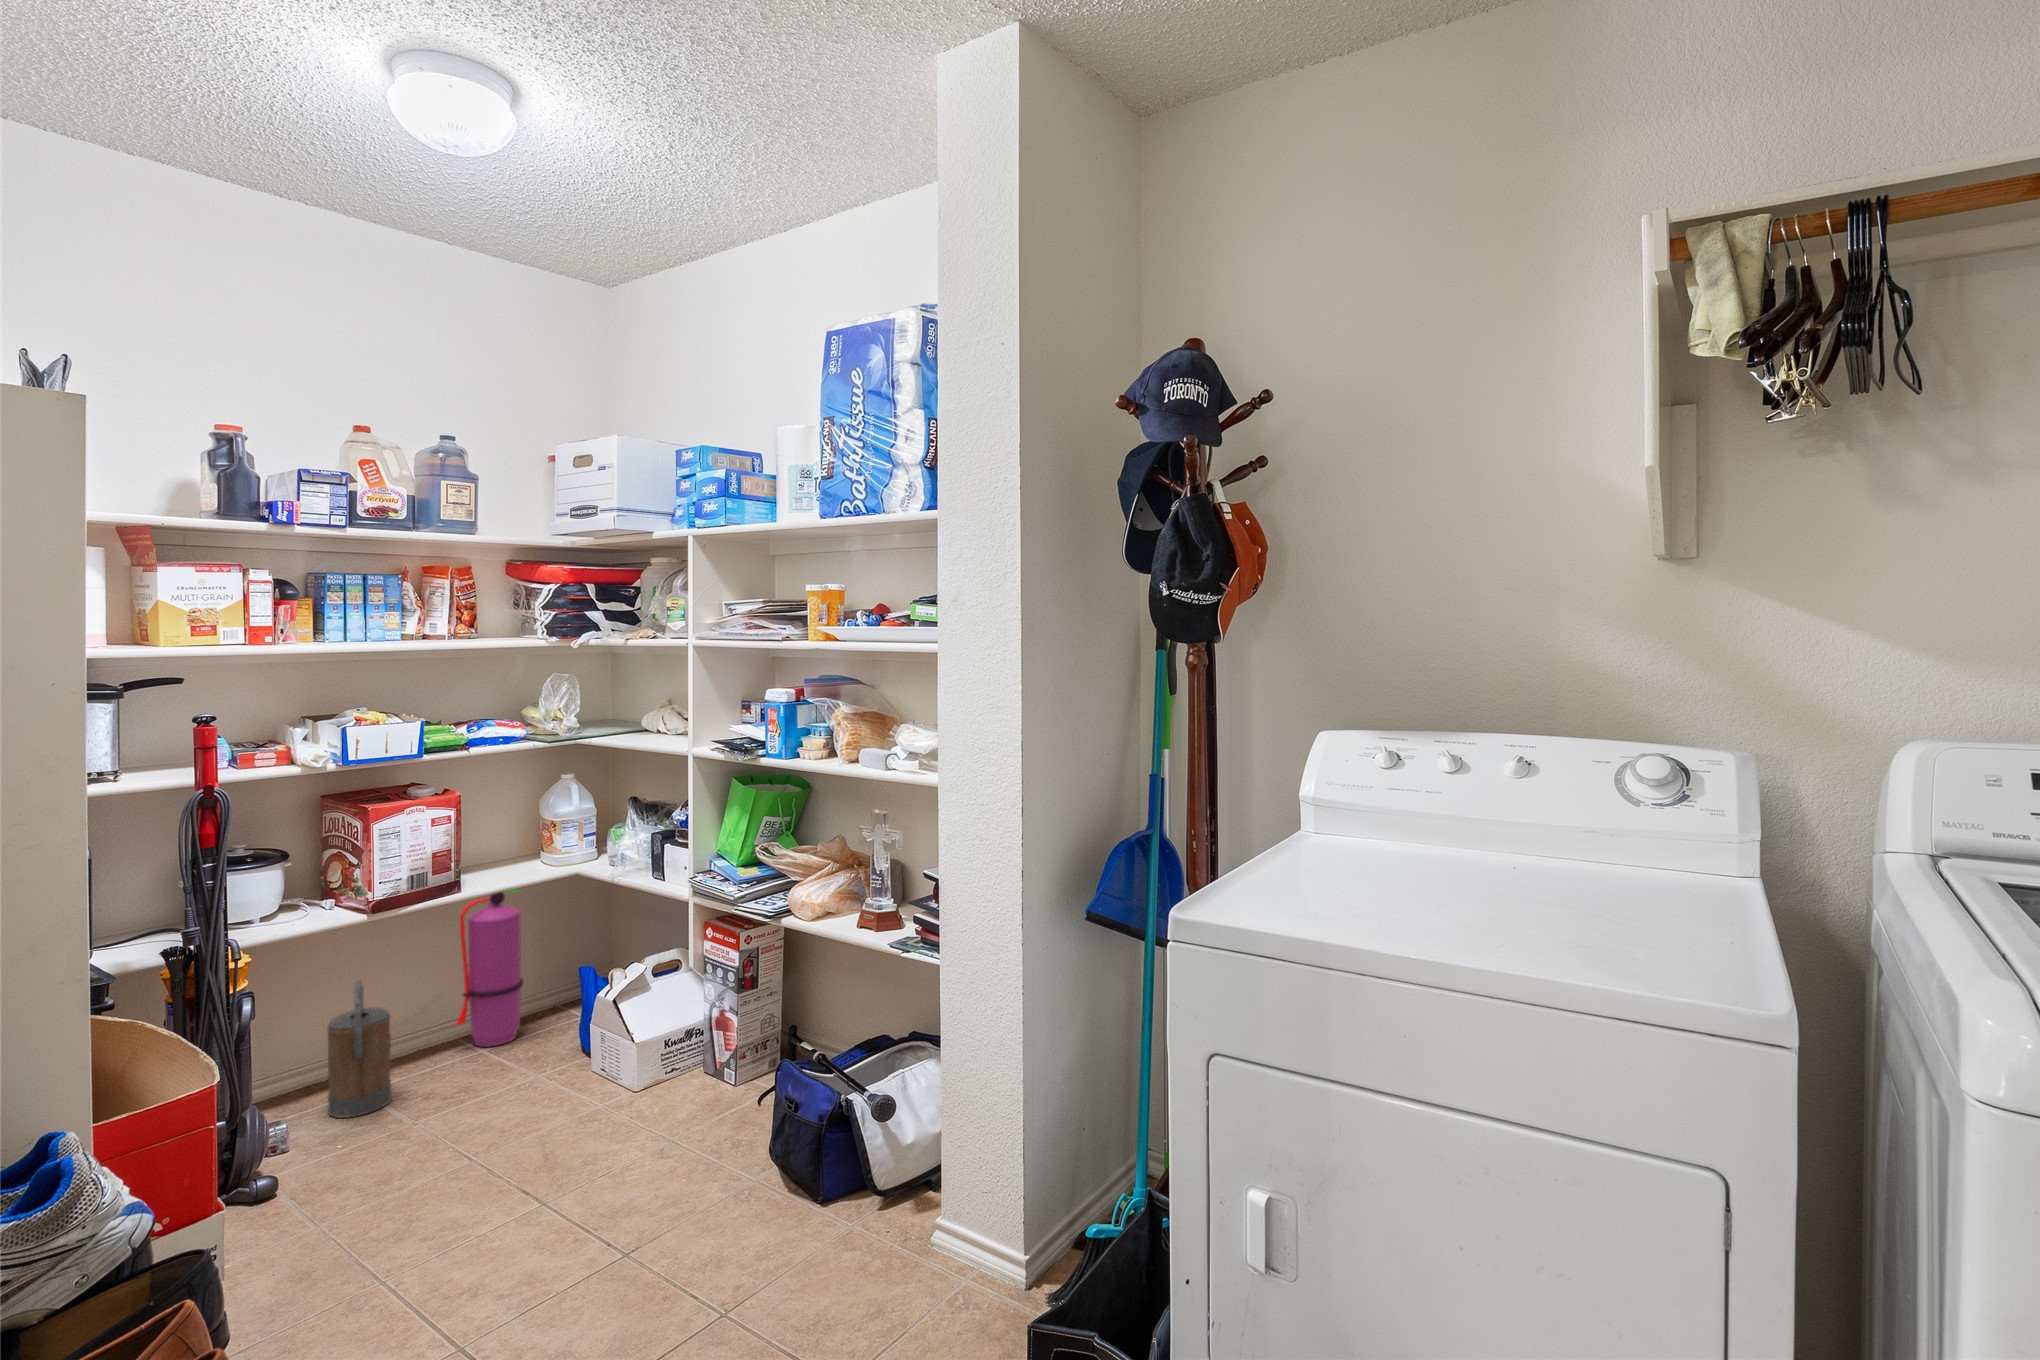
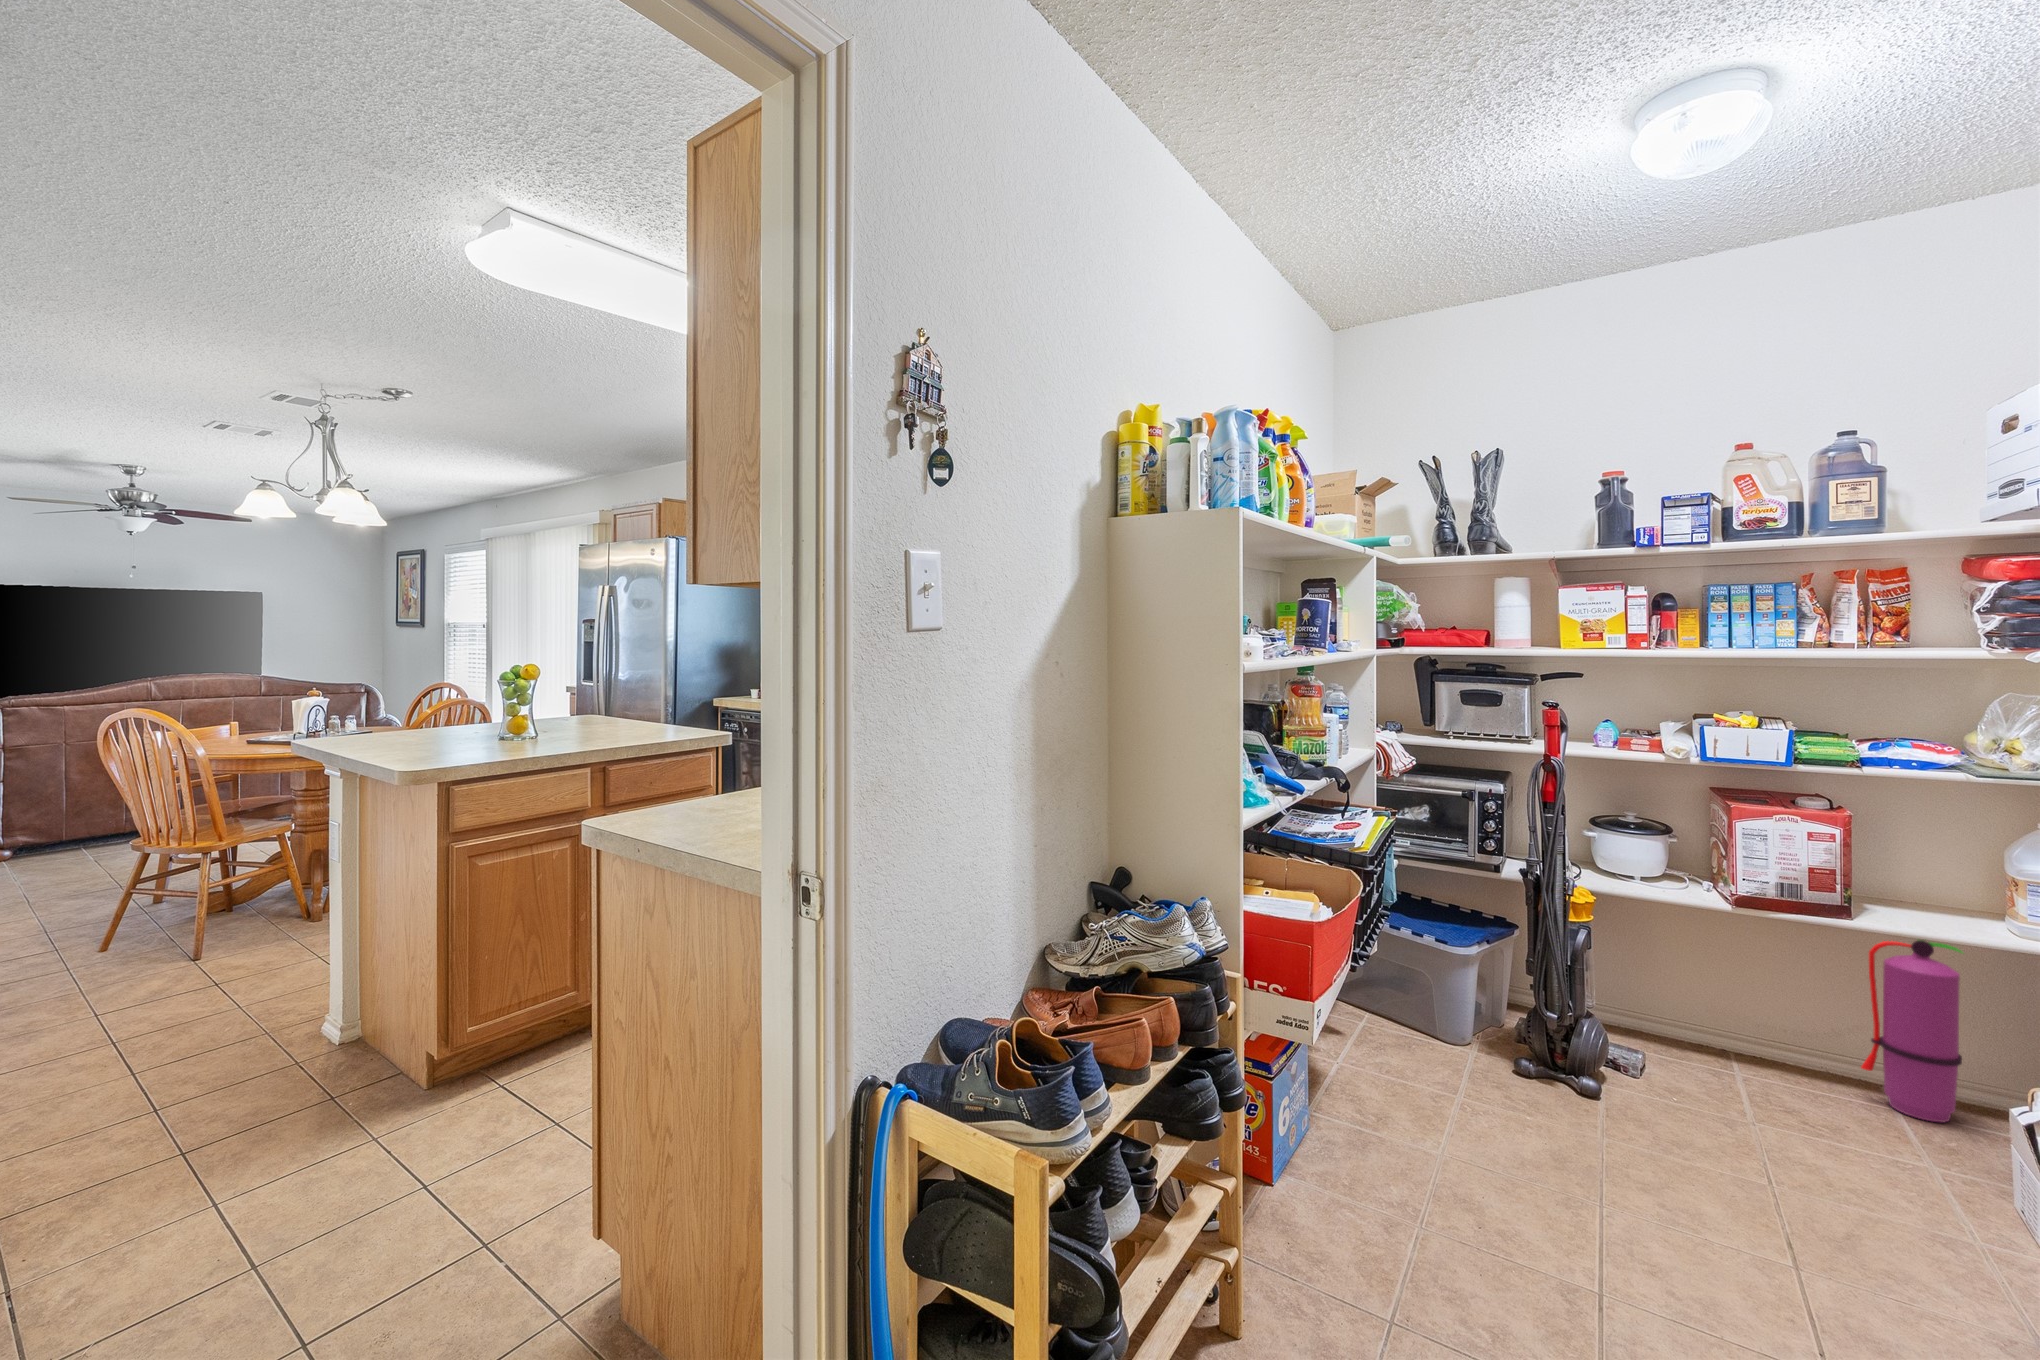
watering can: present [327,980,391,1118] -> none [1686,963,1751,1096]

